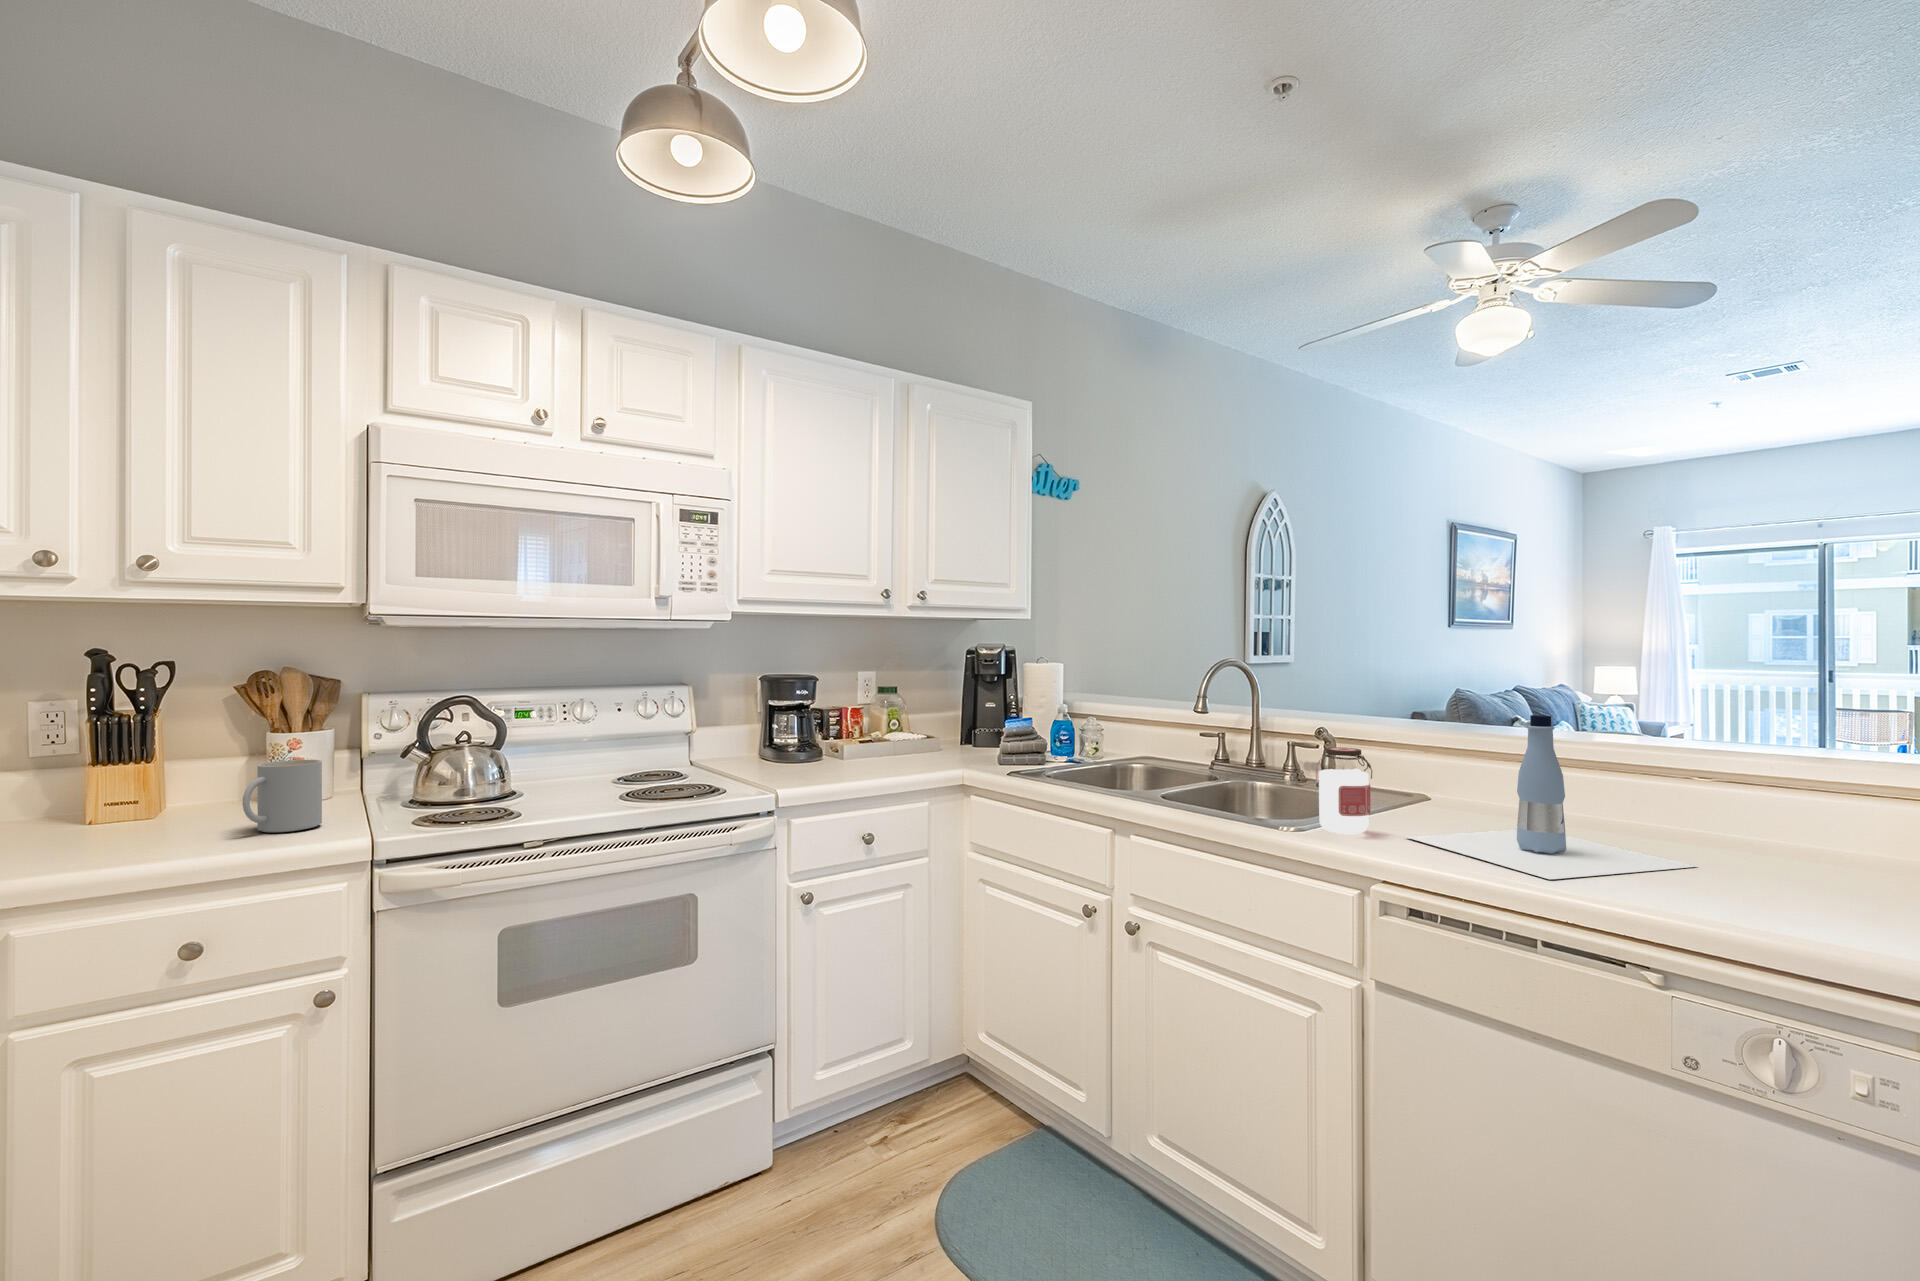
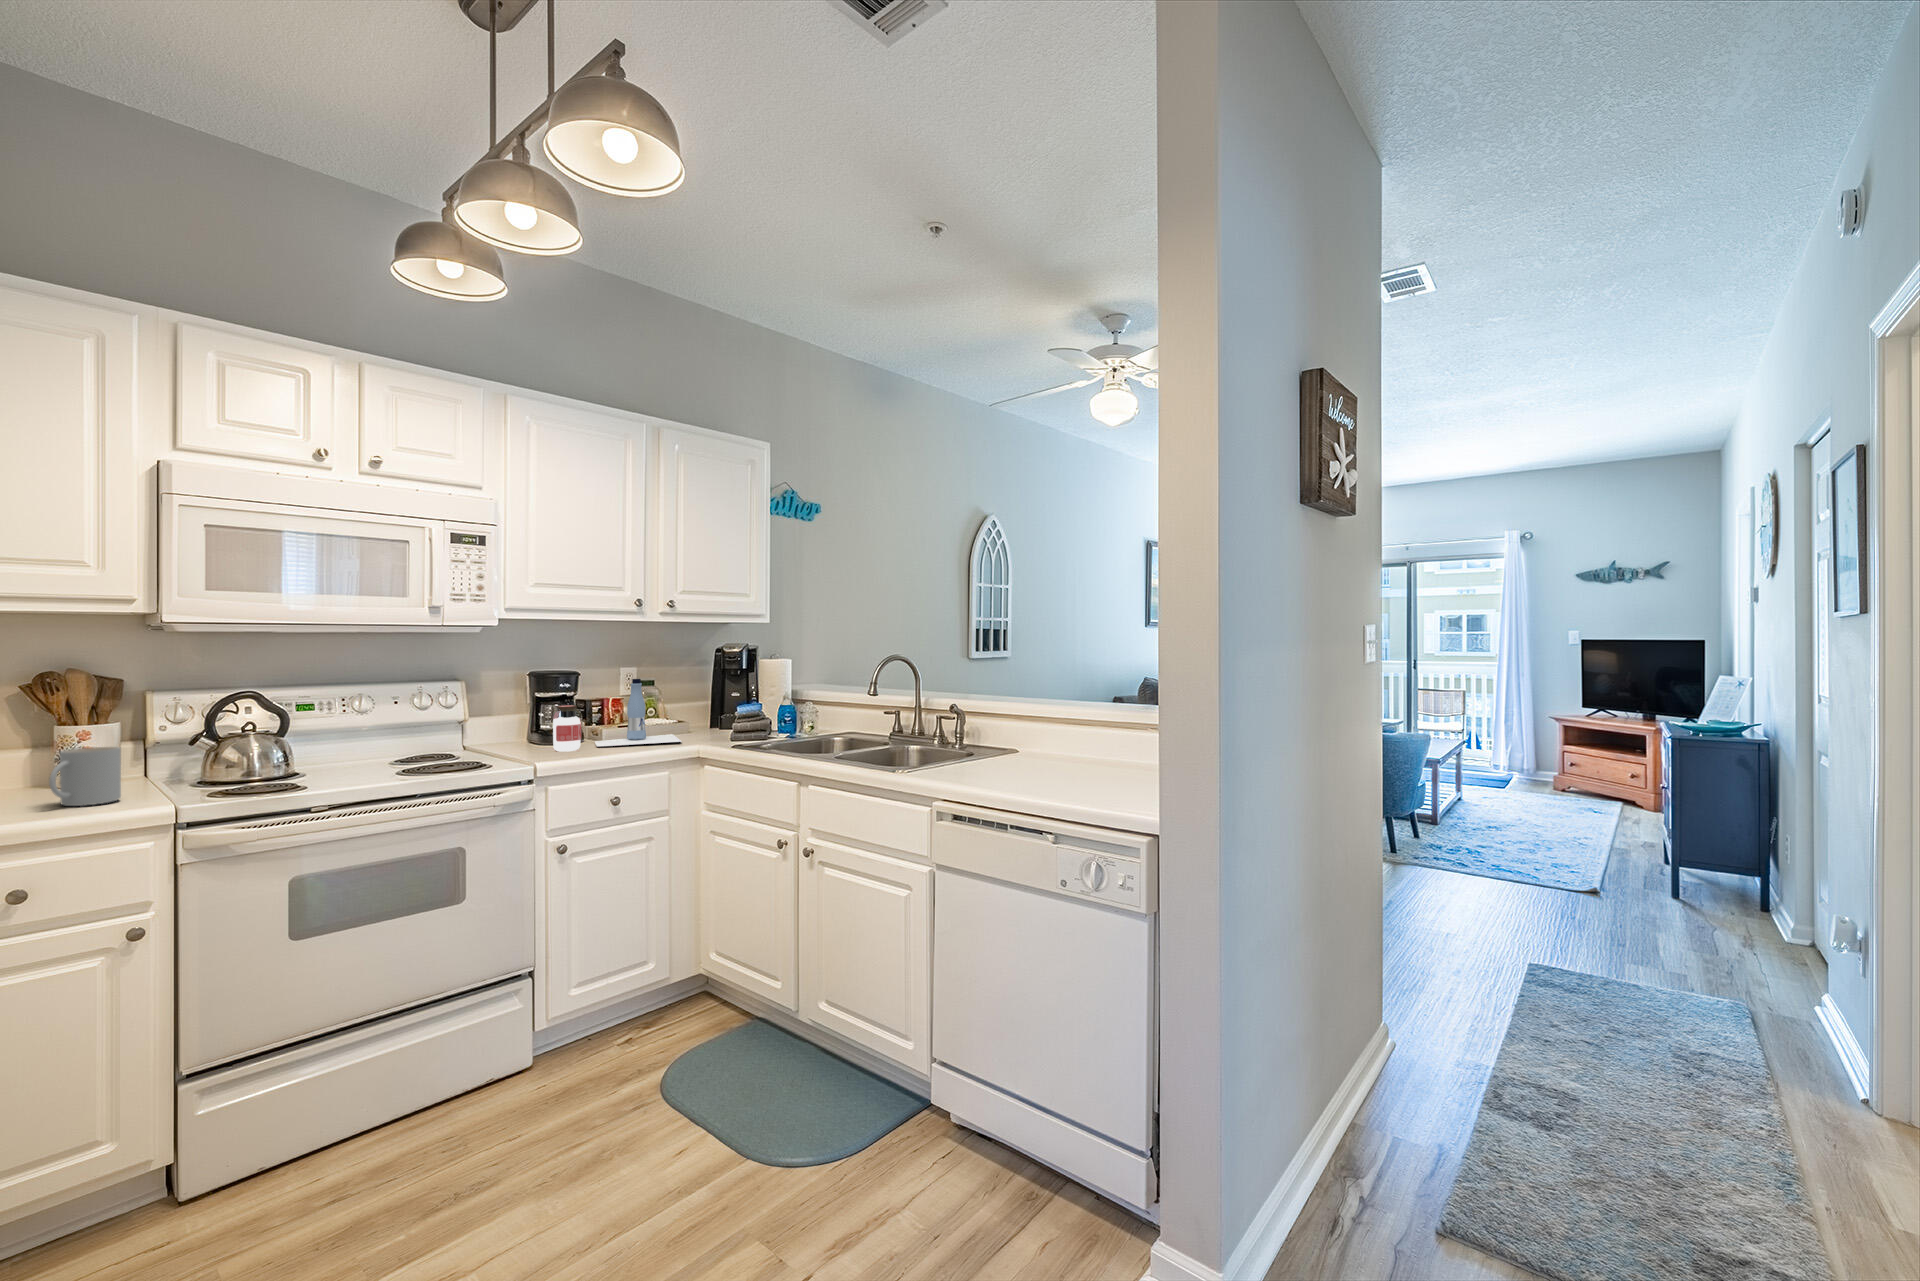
bottle: present [1407,715,1696,880] -> present [595,679,682,747]
jar: present [1316,747,1372,834] -> present [553,705,582,752]

